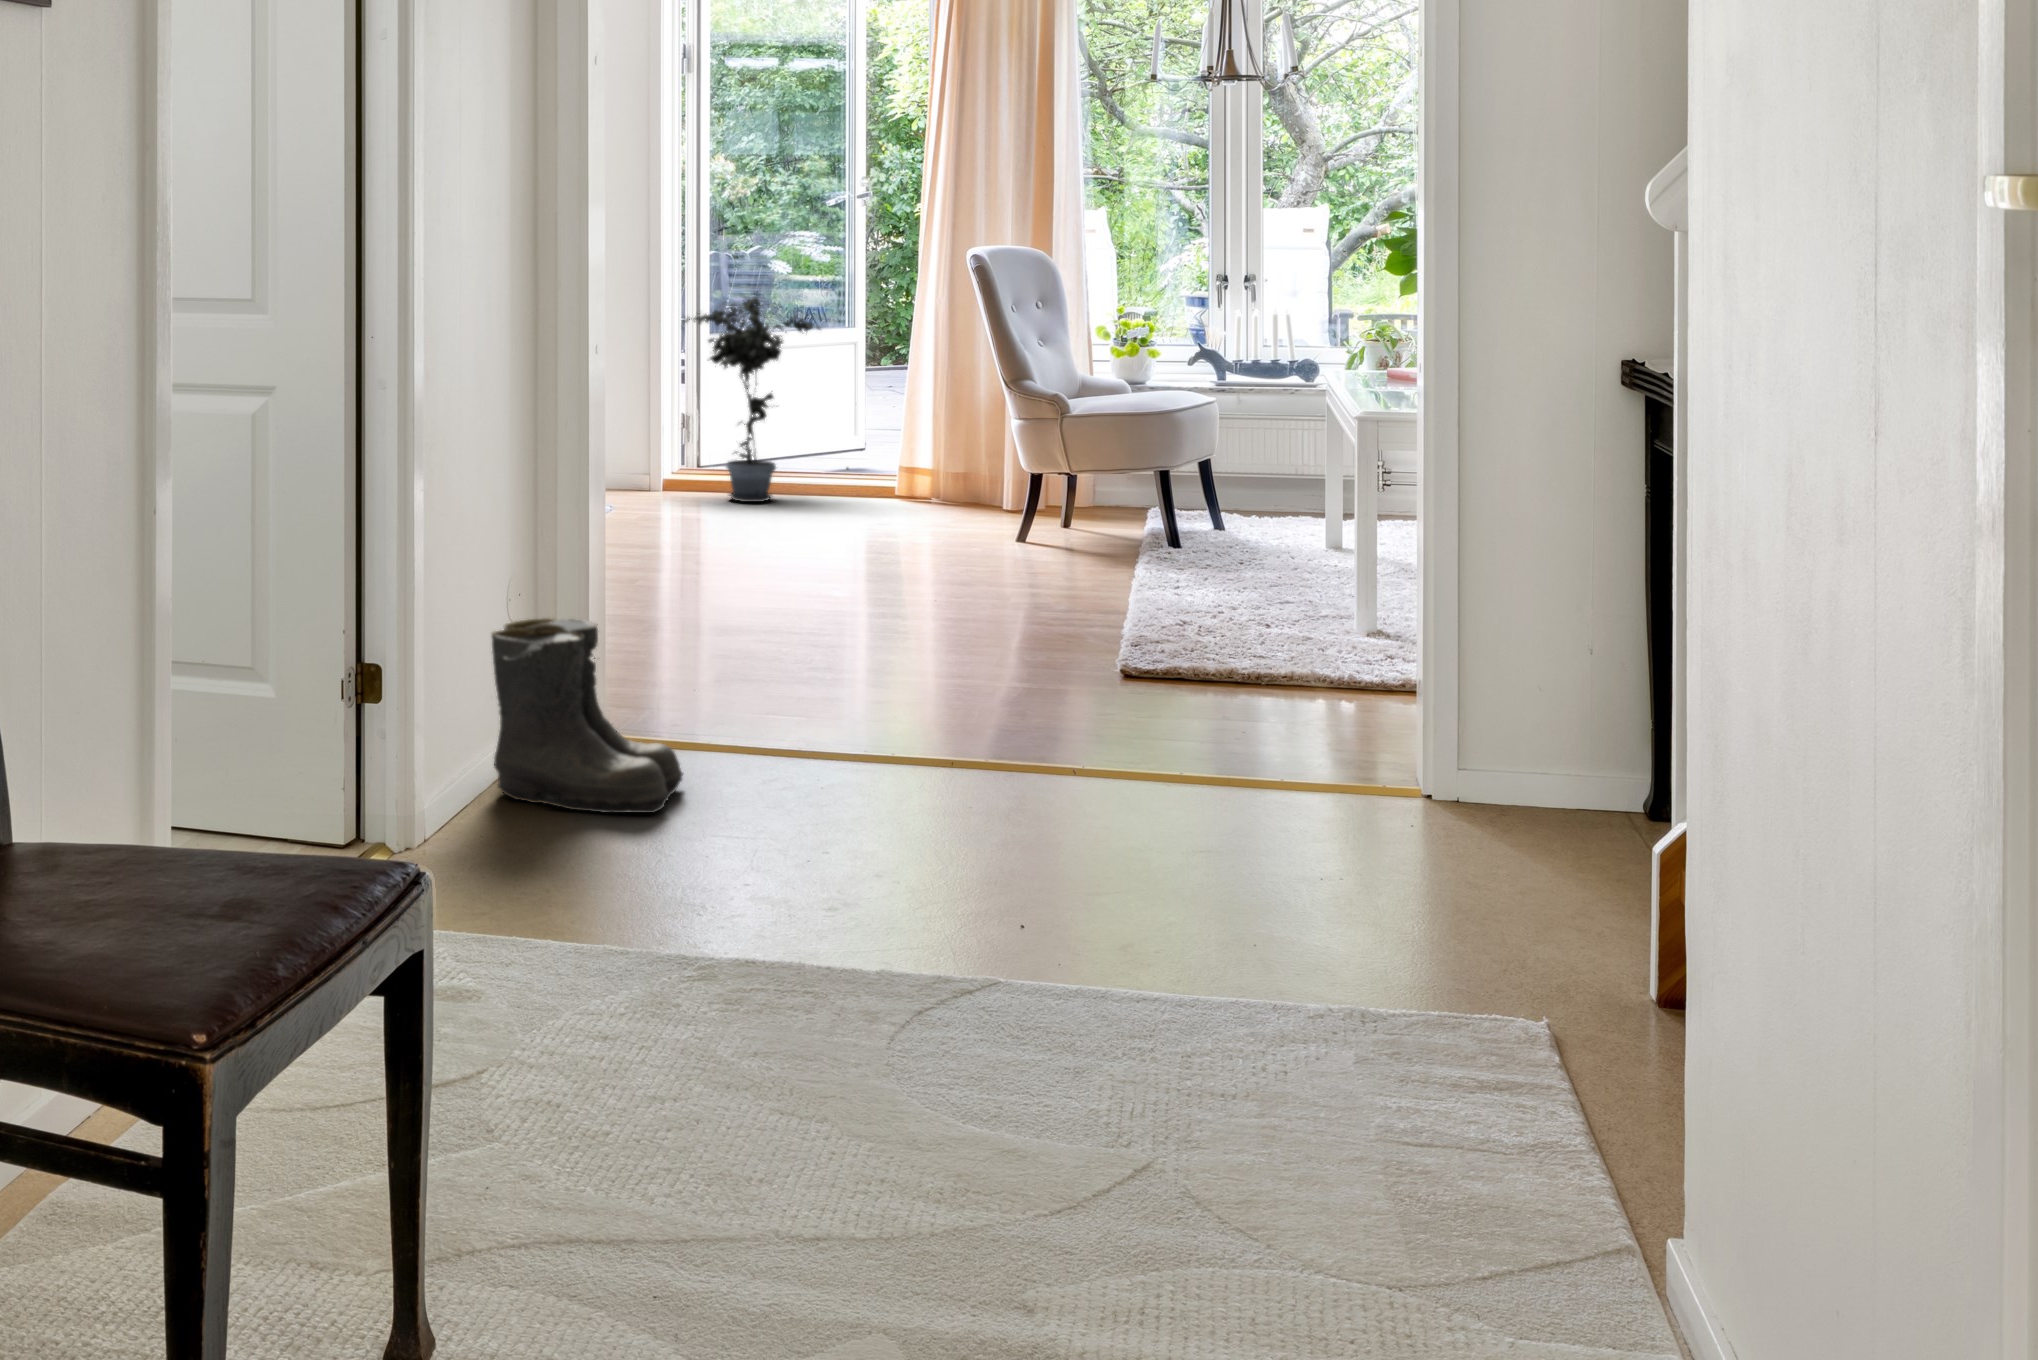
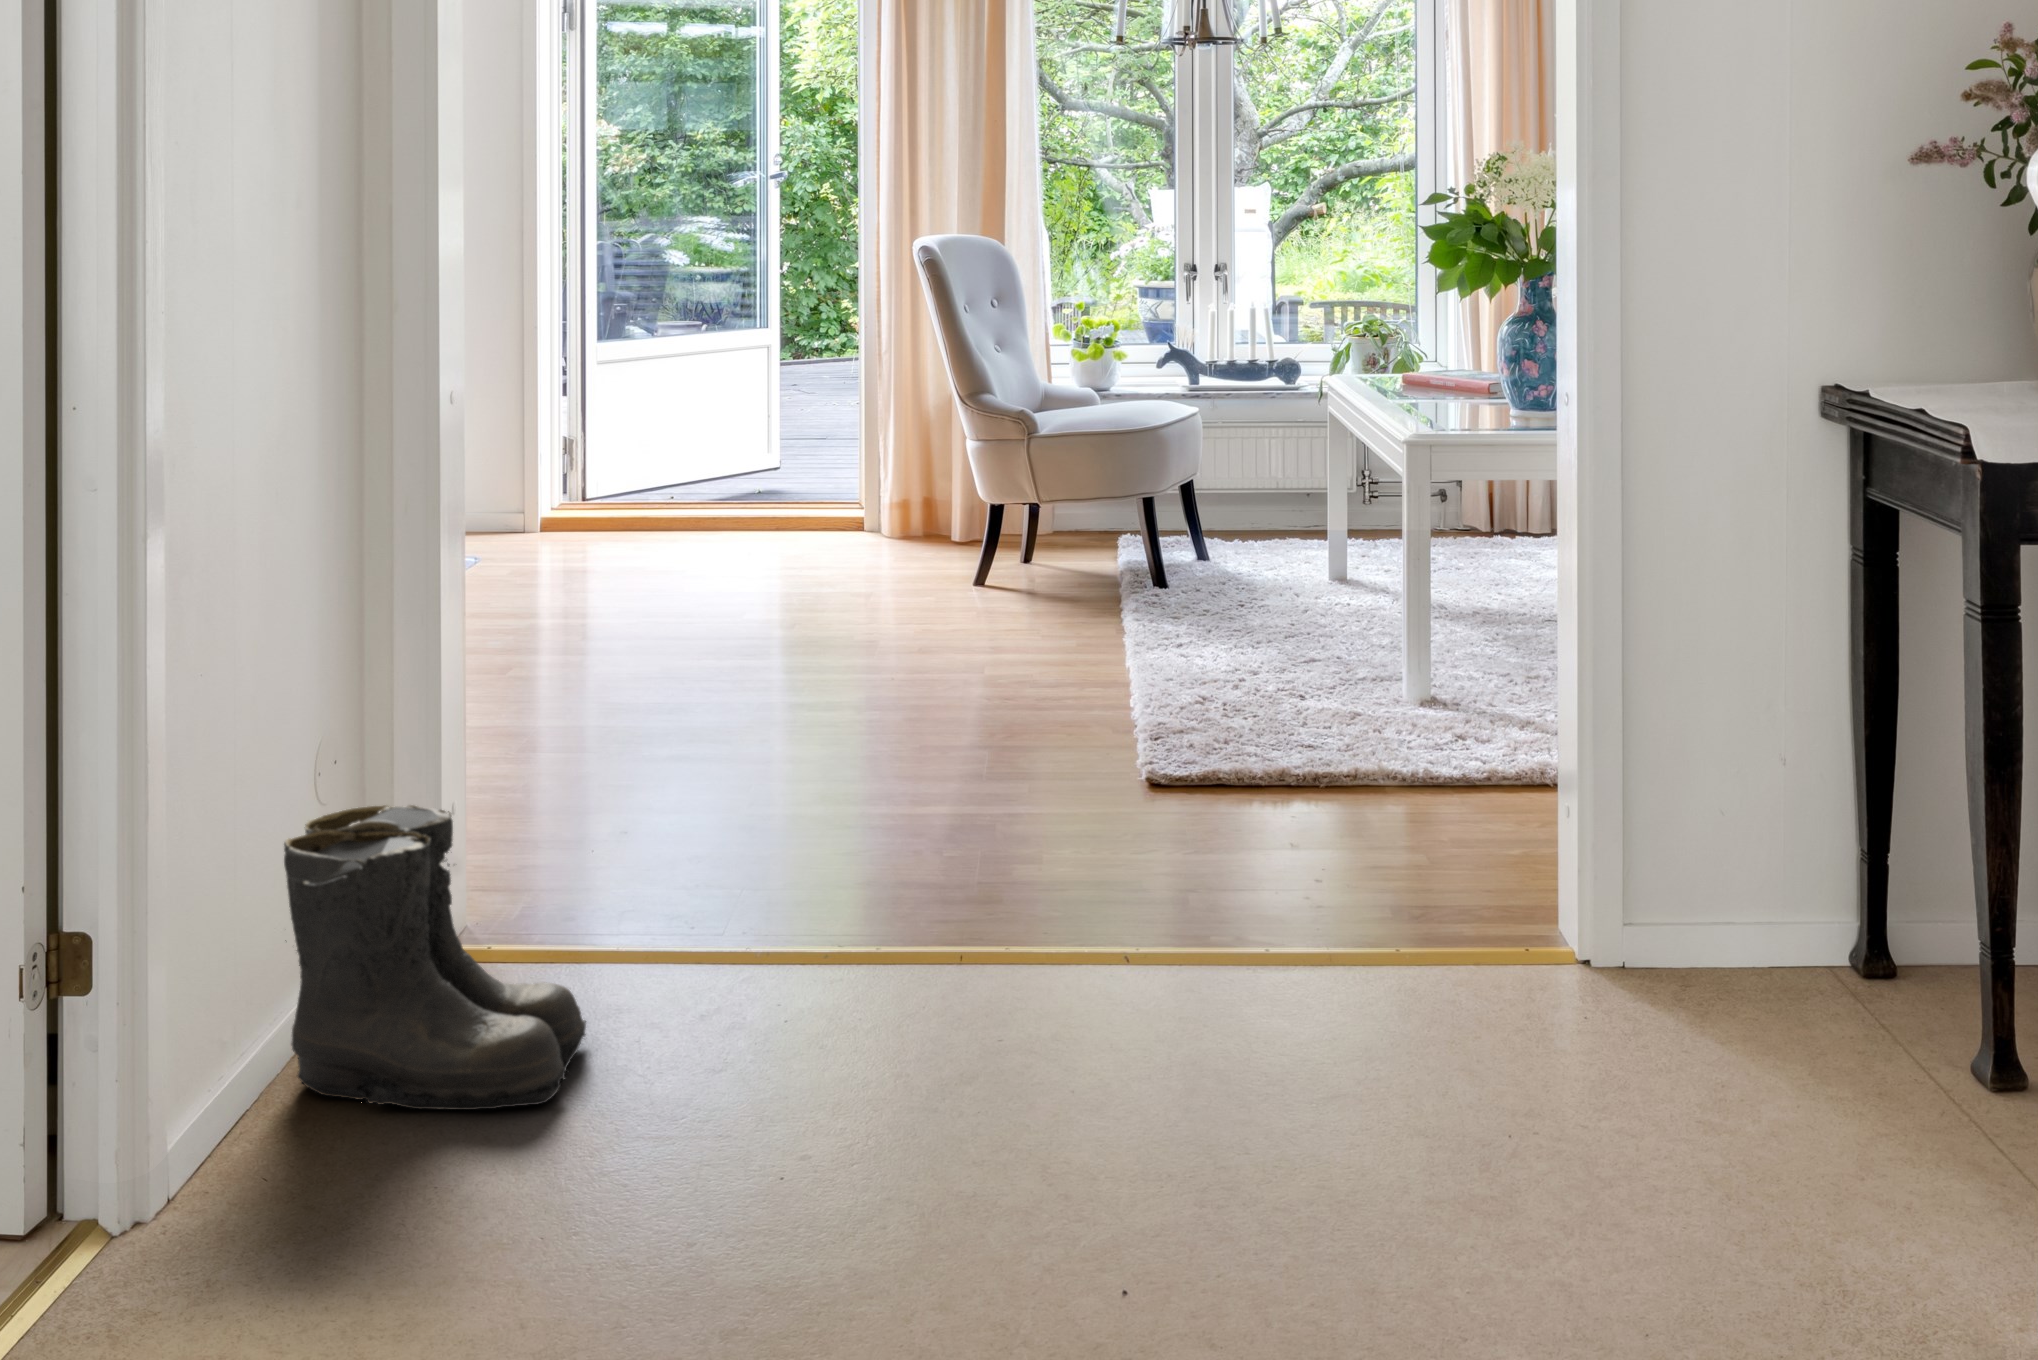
potted plant: present [683,293,820,502] -> none [558,291,733,548]

